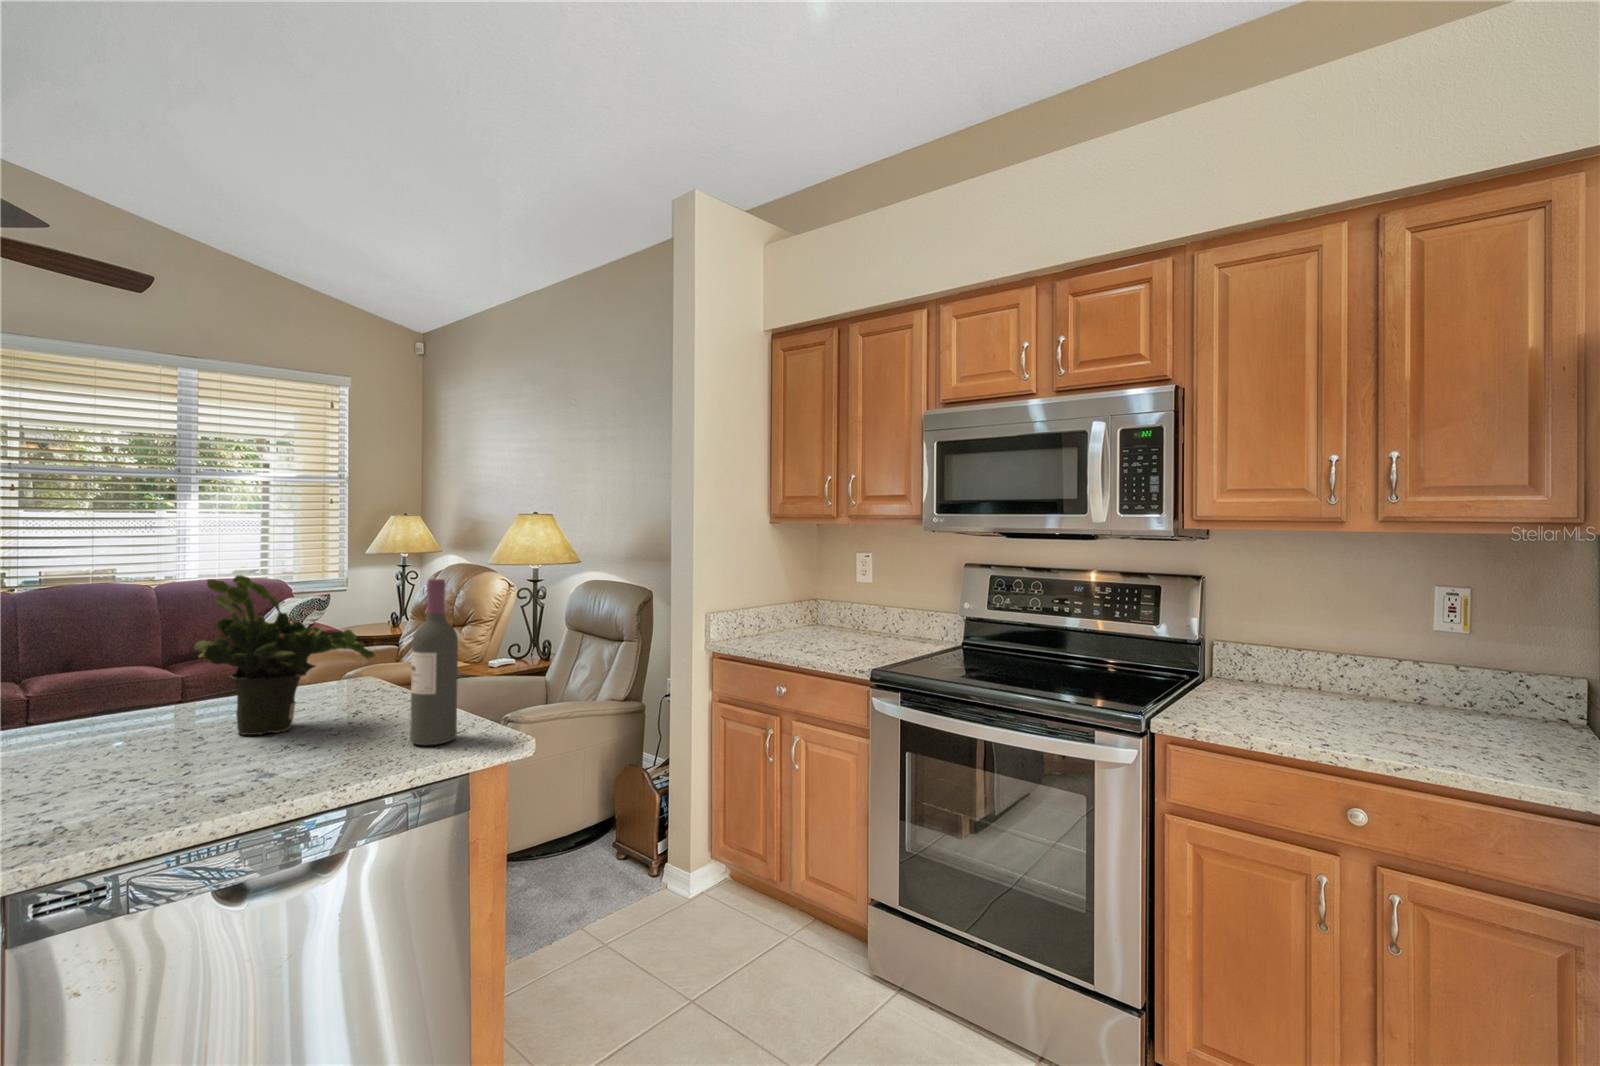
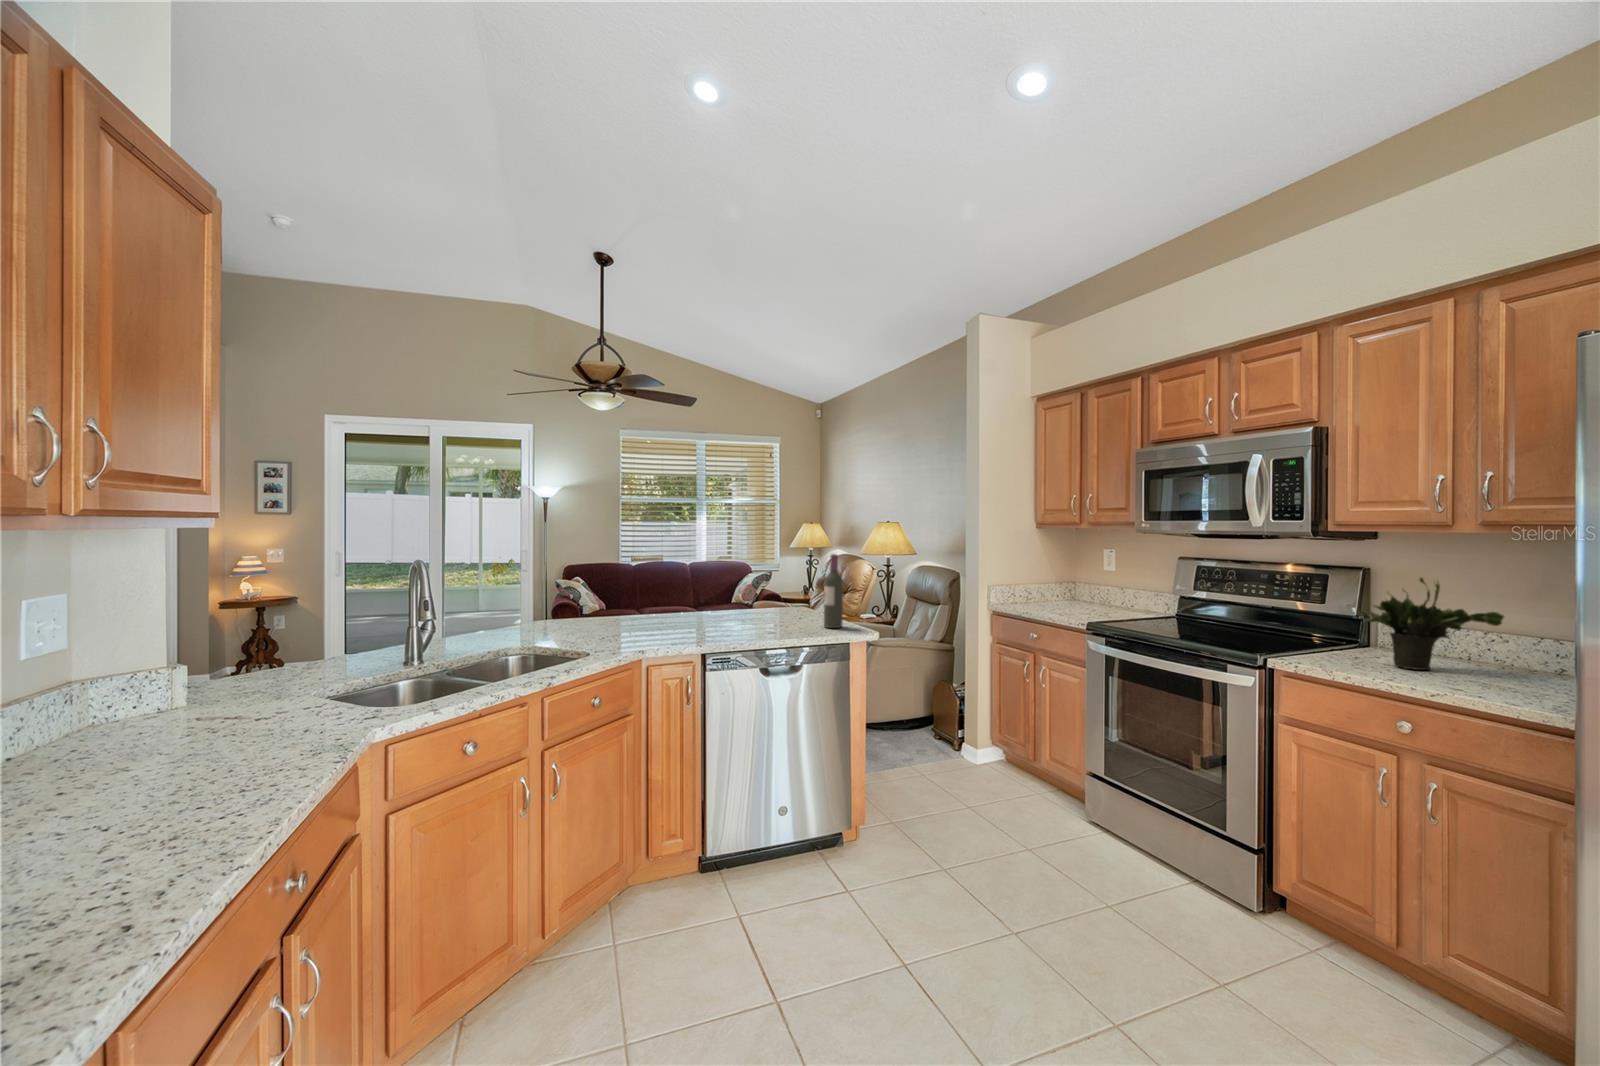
potted plant: present [194,575,375,735] -> present [1363,578,1504,670]

